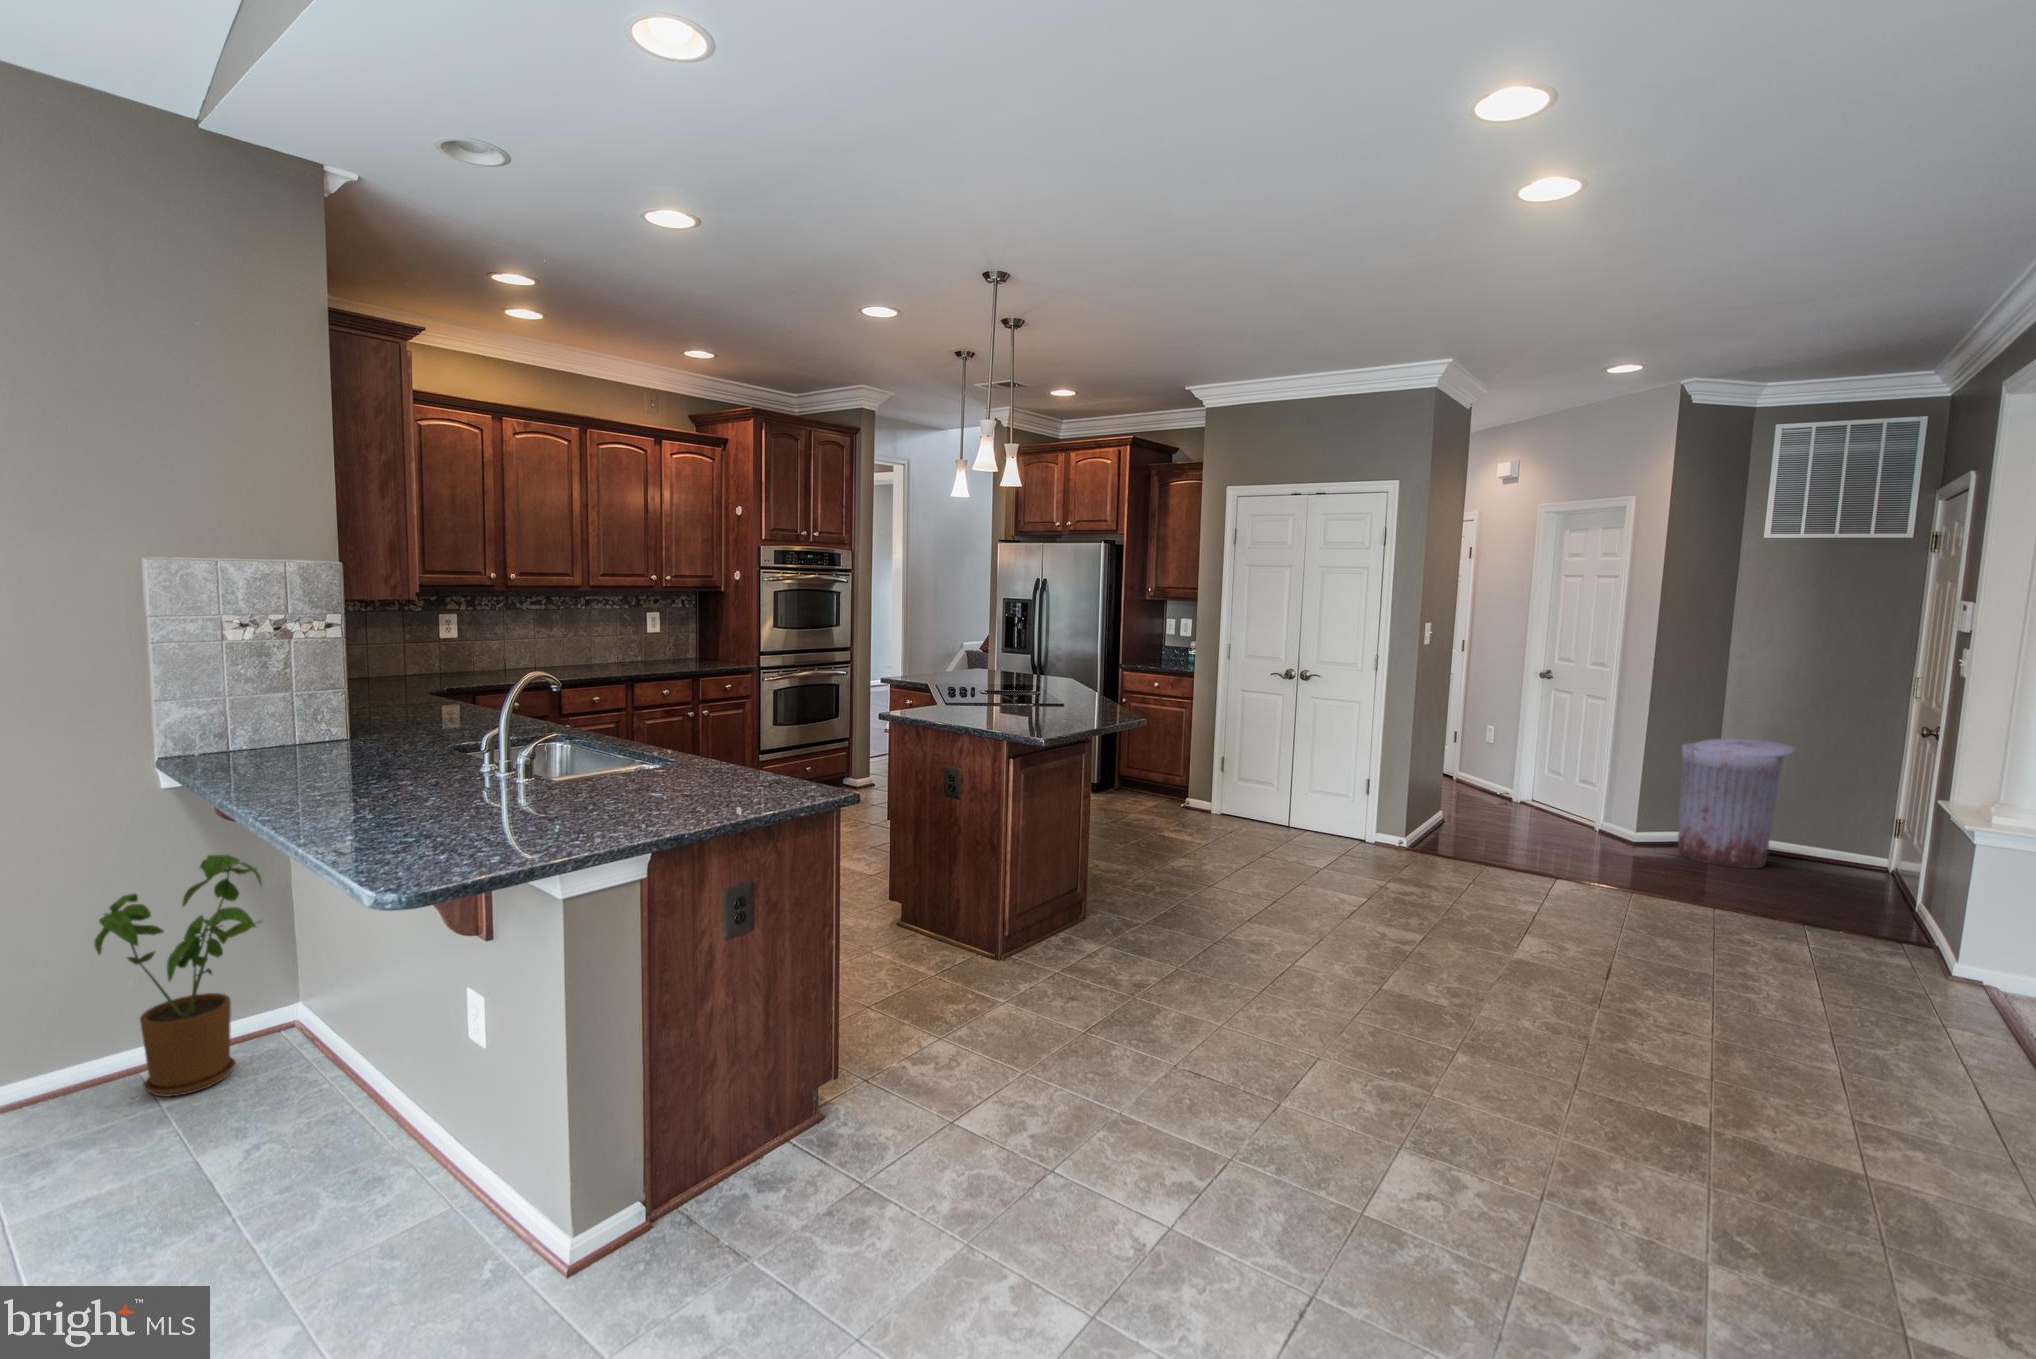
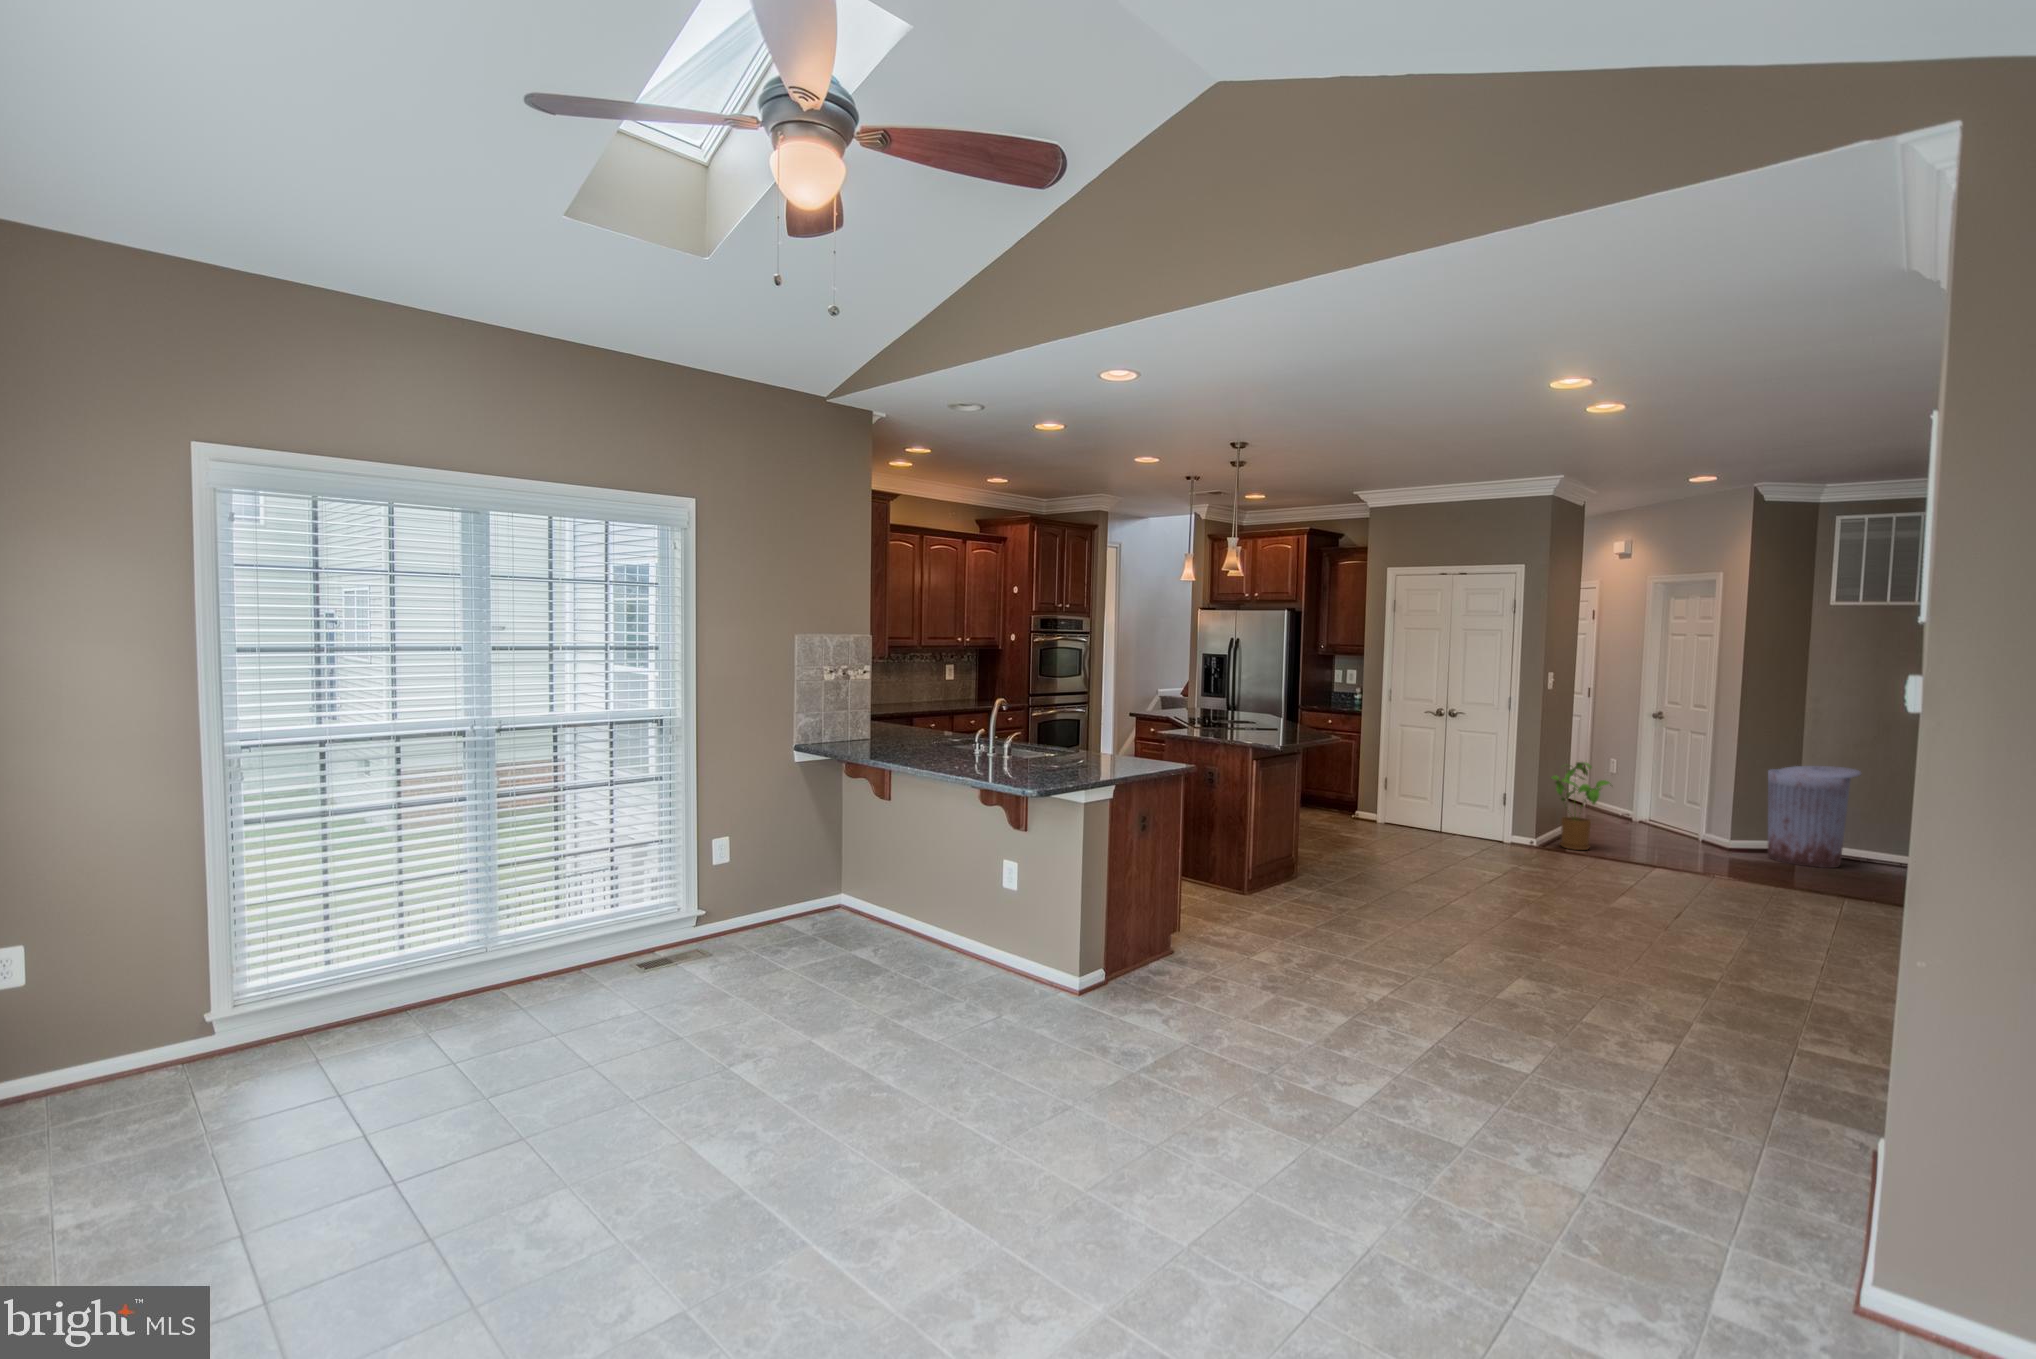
house plant: present [94,855,262,1097] -> present [1552,762,1610,850]

